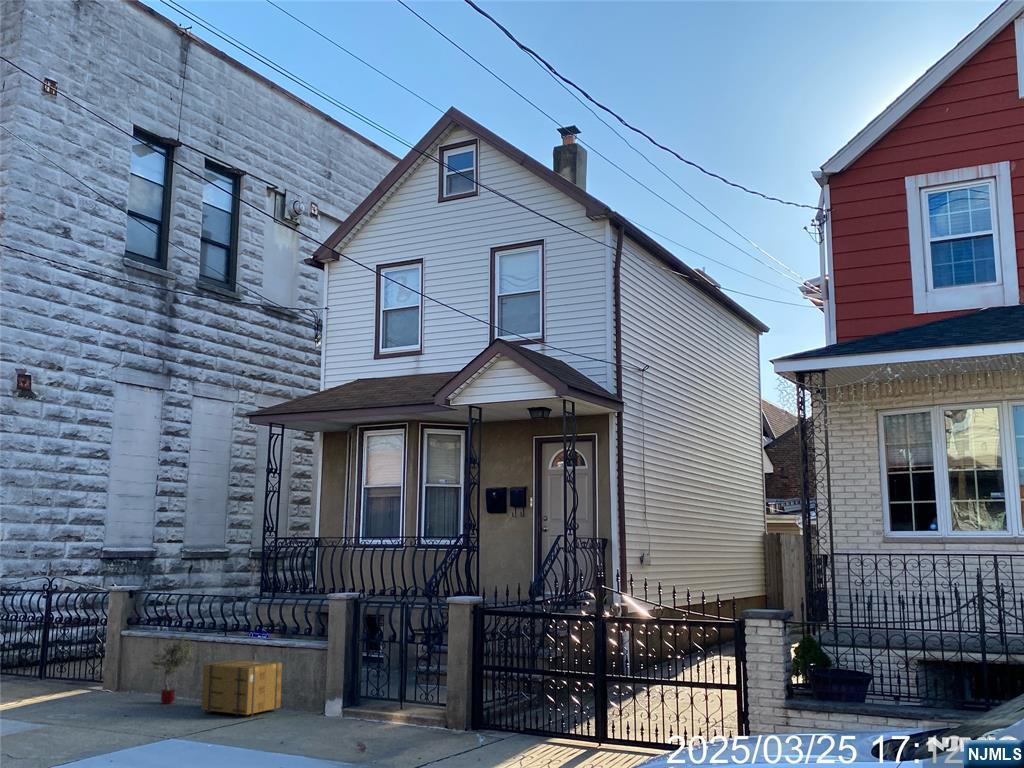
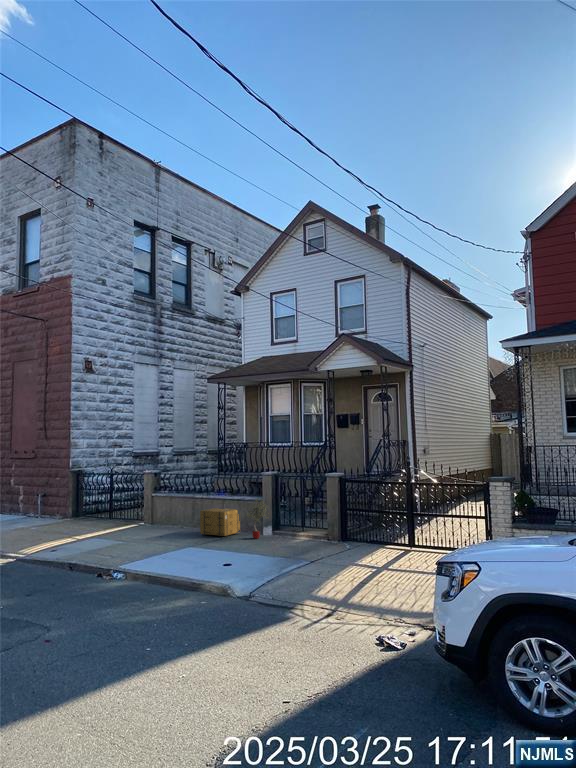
potted tree: present [151,632,195,704] -> present [247,499,269,539]

